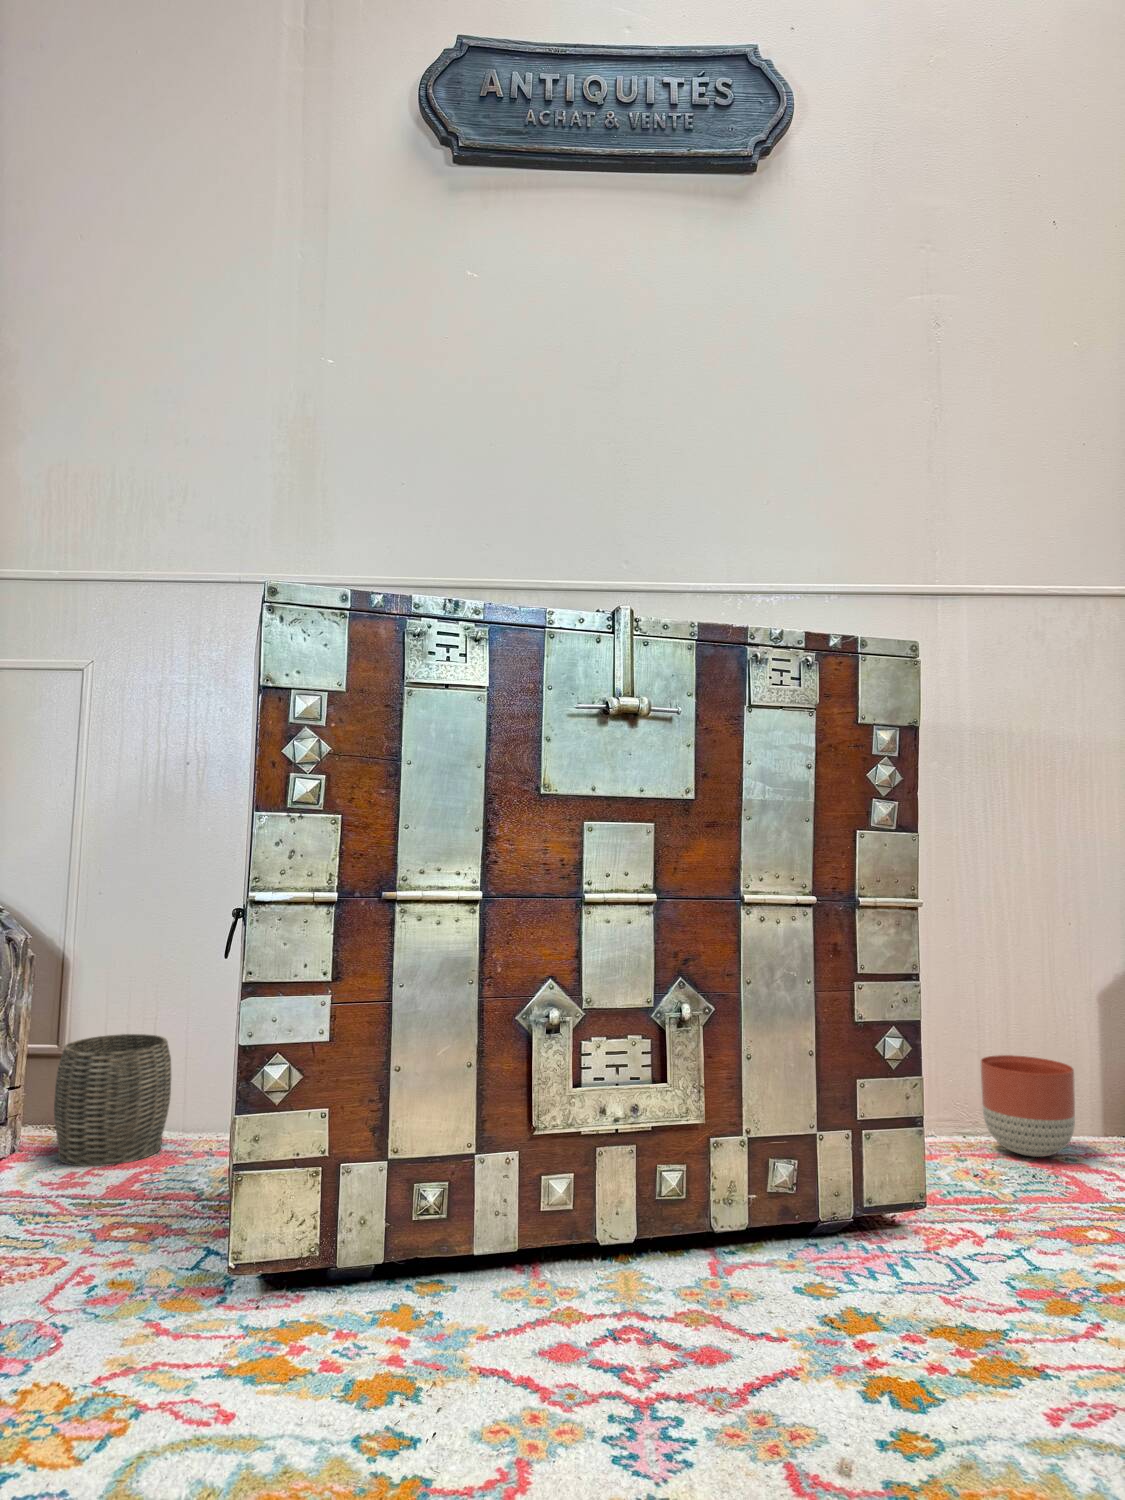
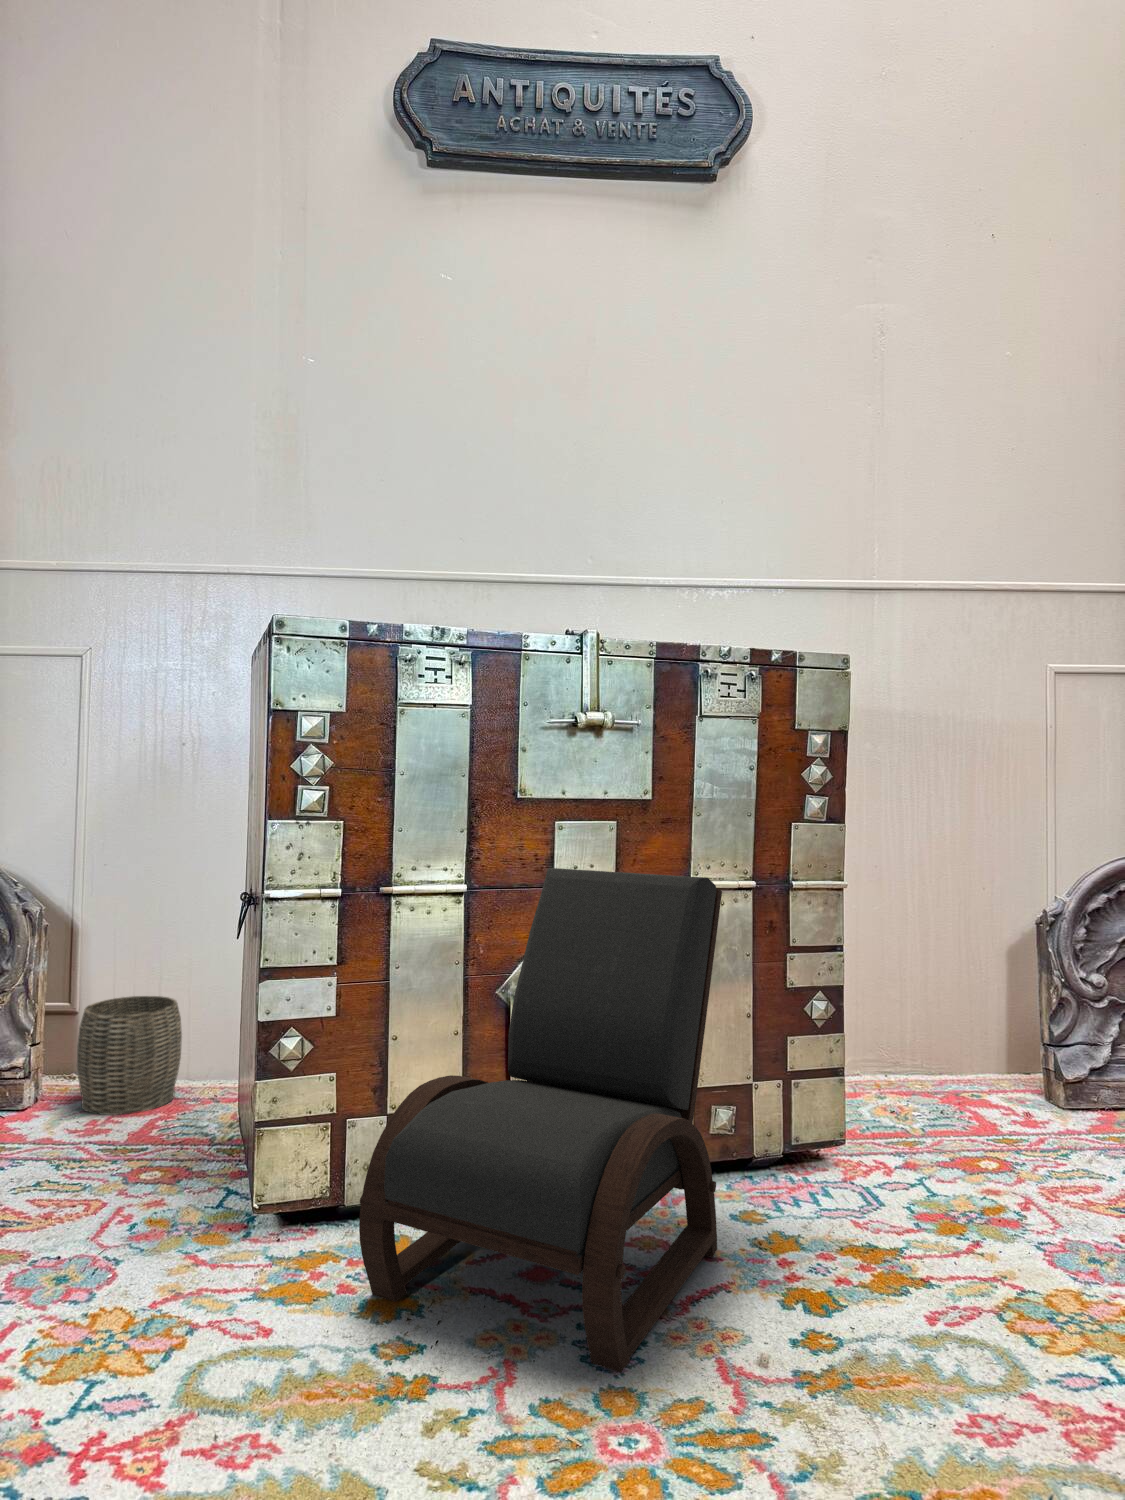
lounge chair: none [346,875,780,1490] -> present [359,868,722,1372]
planter: present [980,1055,1075,1157] -> none [898,1007,977,1095]

